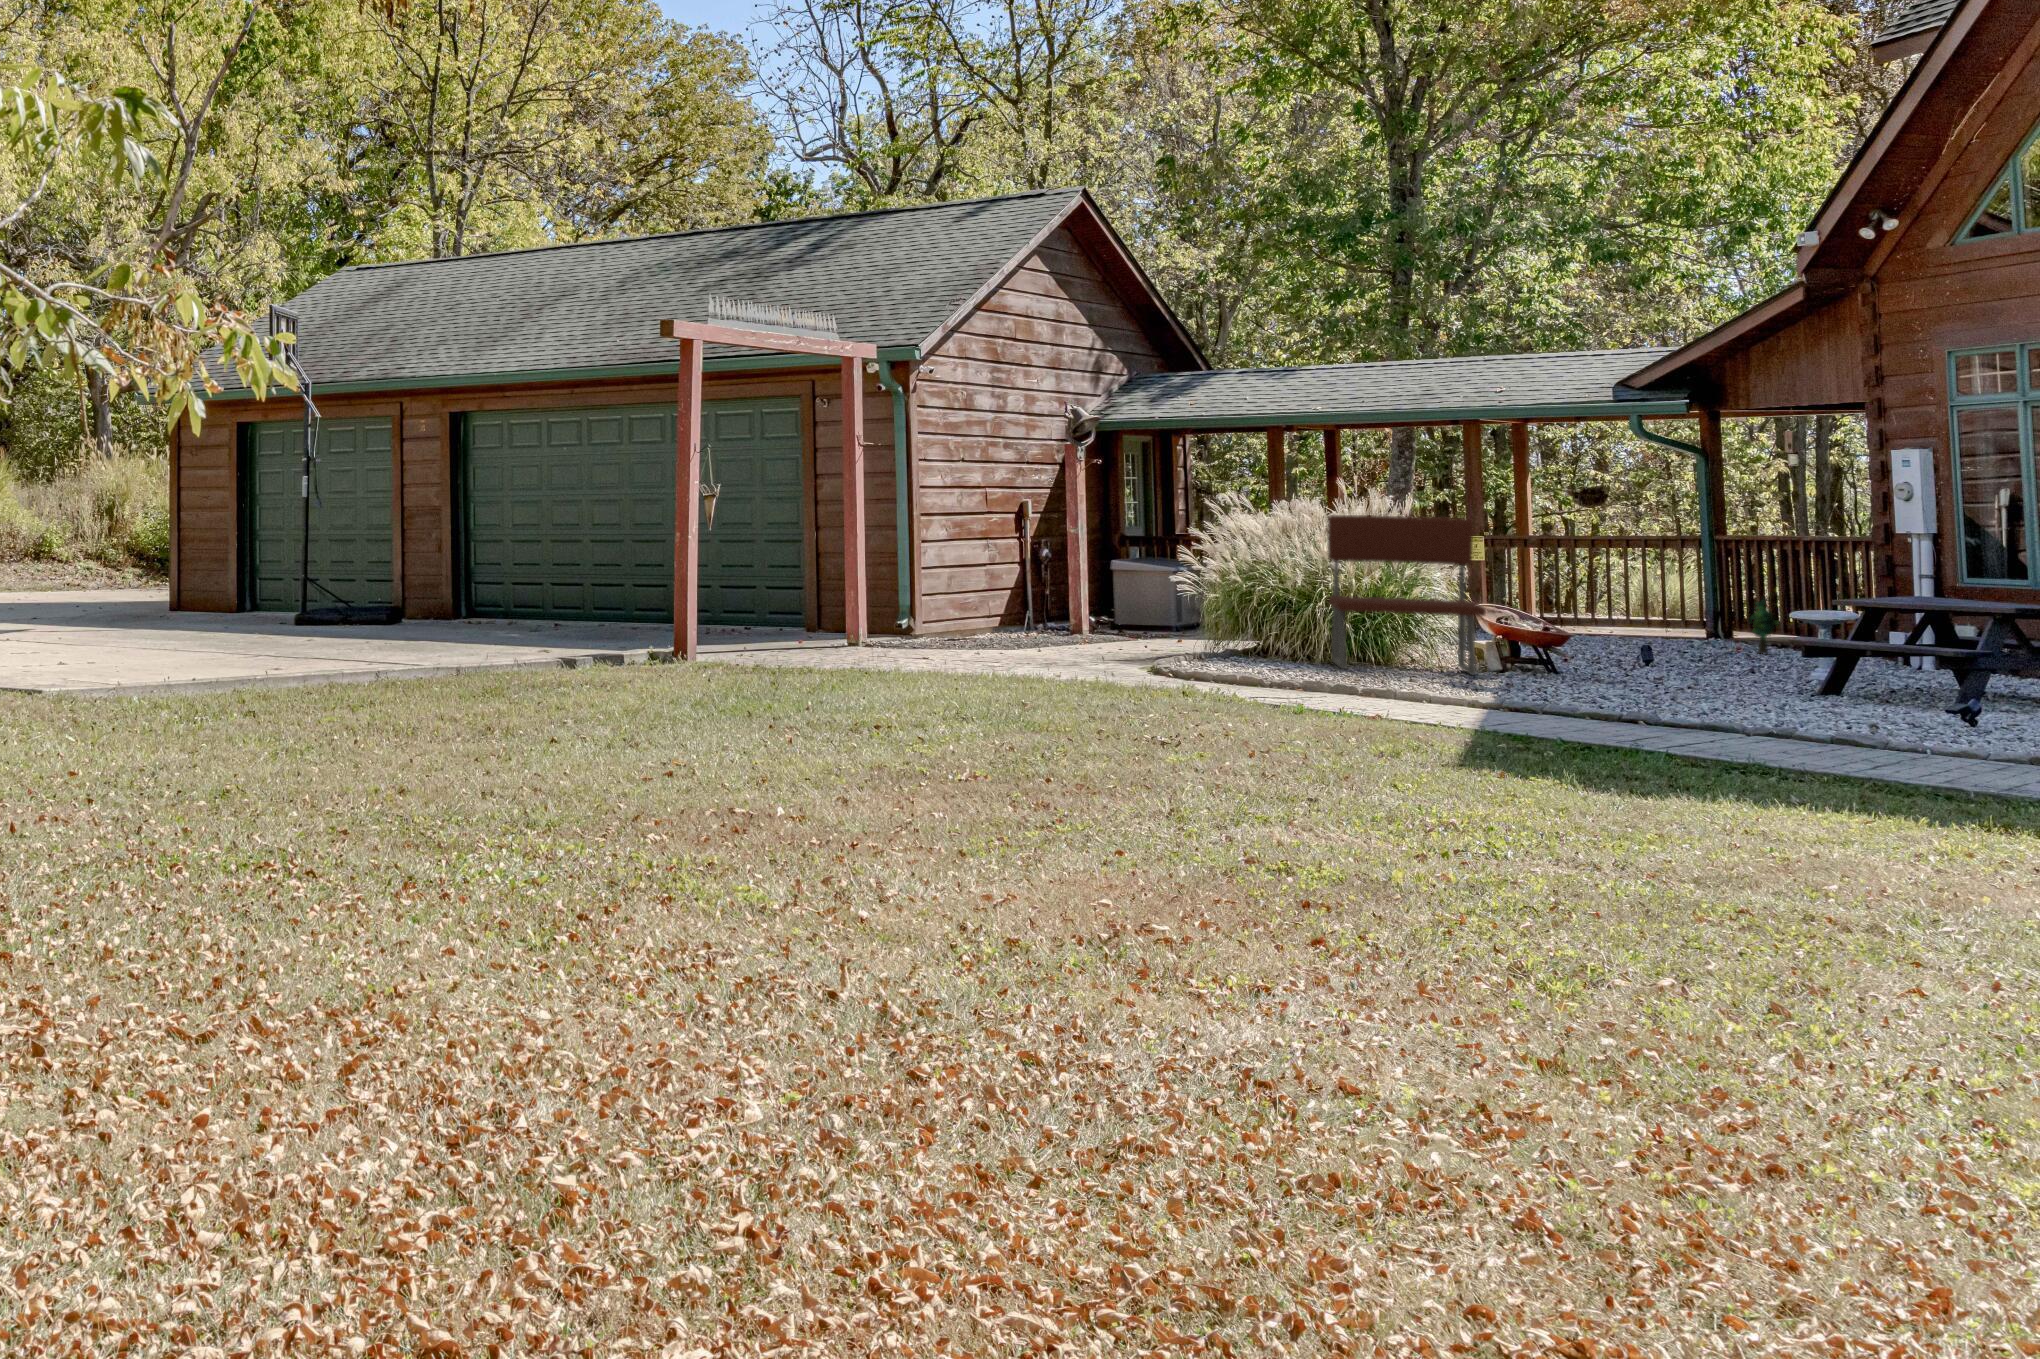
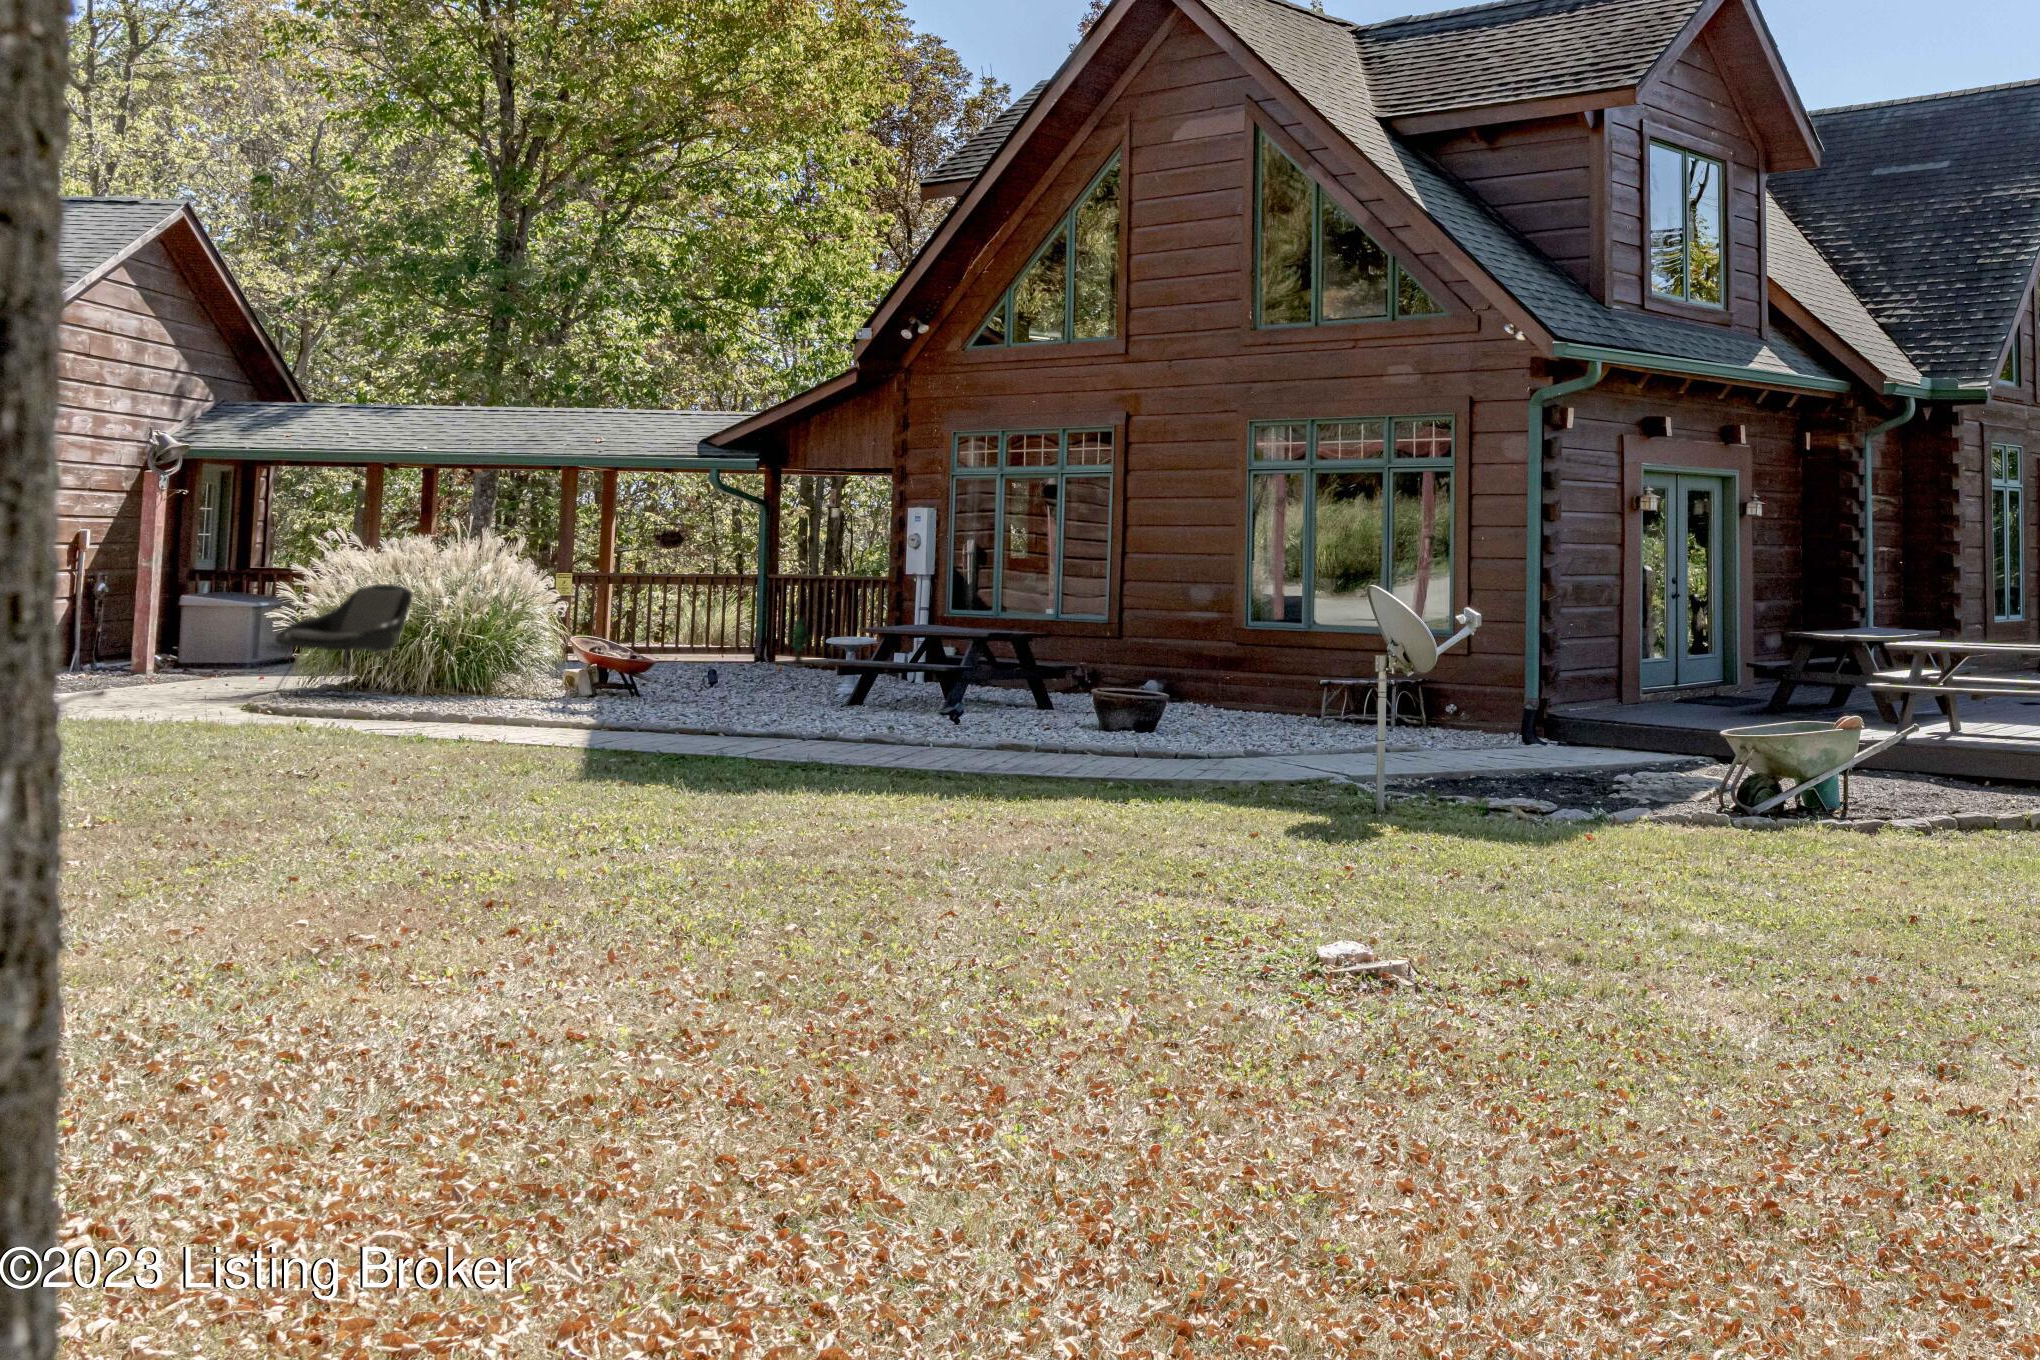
bench: present [1327,515,1486,675] -> none [439,557,589,702]
lounge chair: none [1174,544,1304,662] -> present [275,584,413,697]

